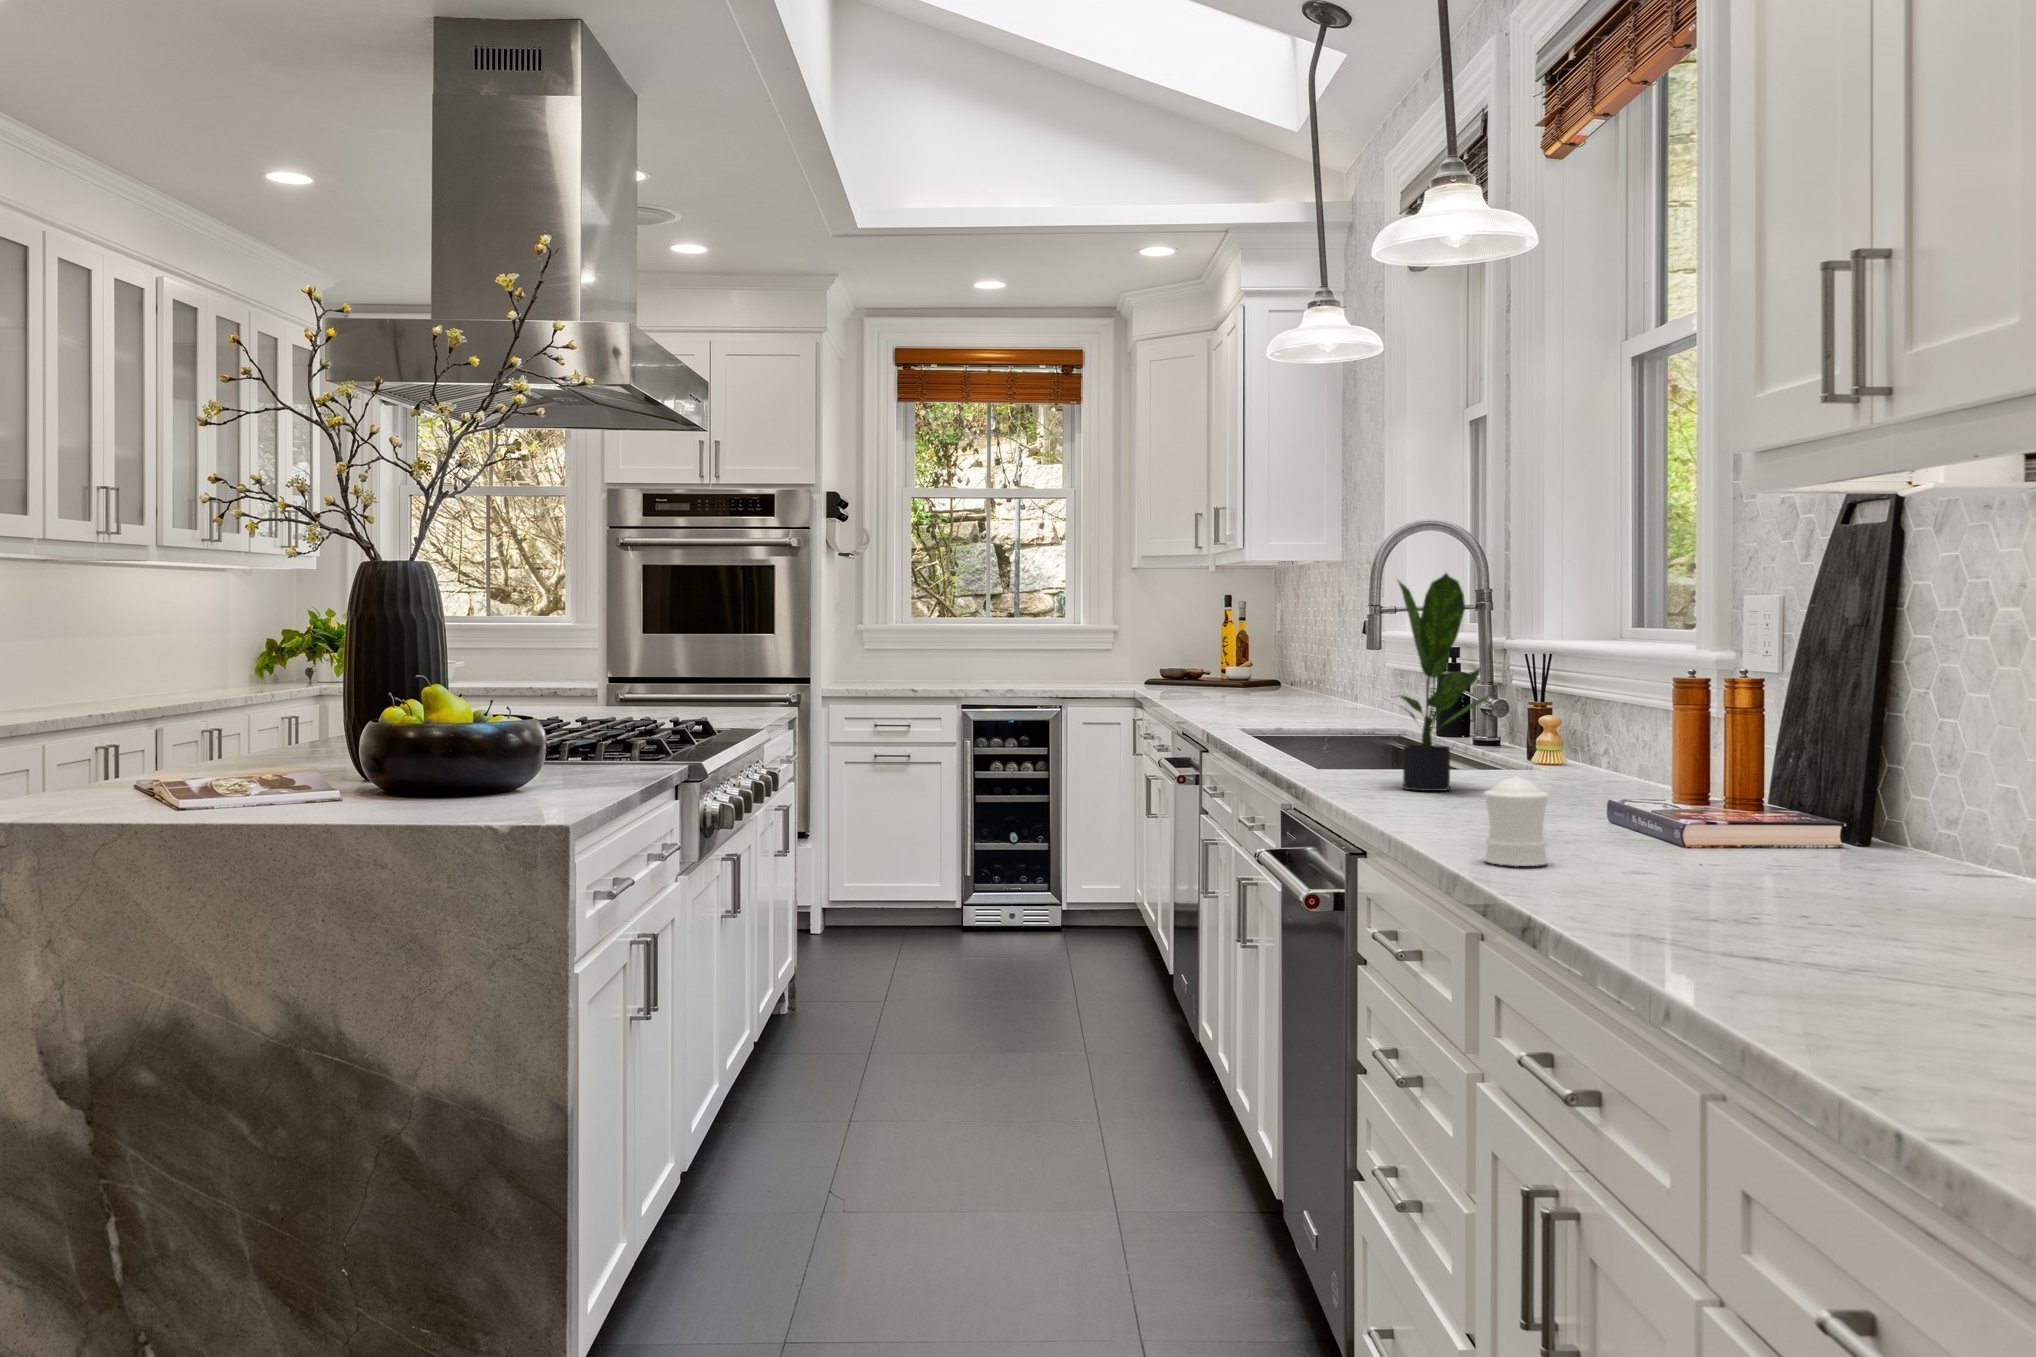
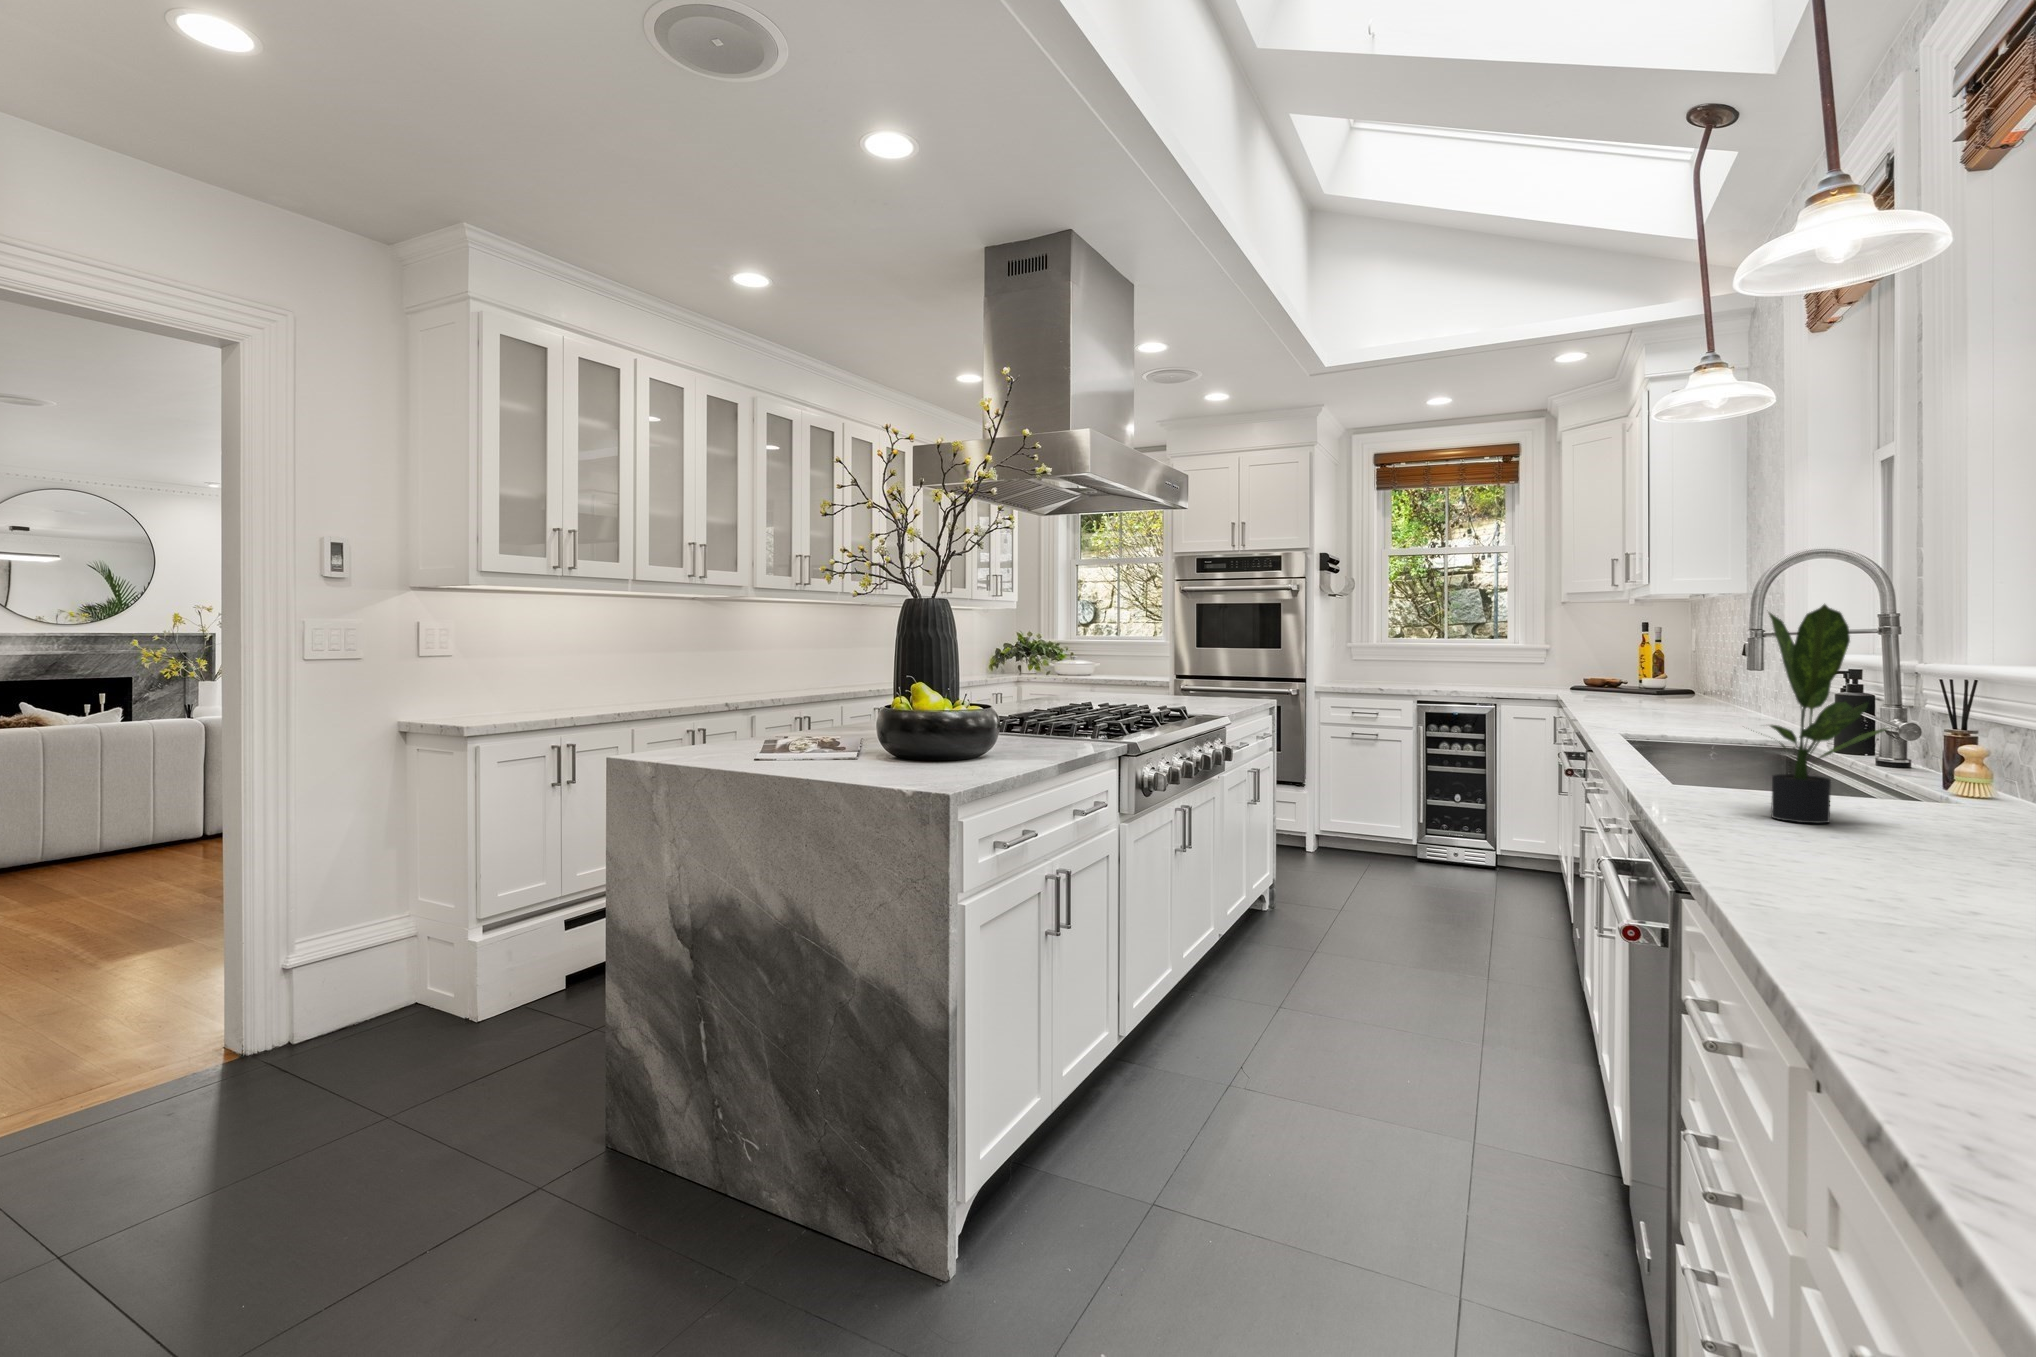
salt shaker: present [1484,776,1549,866] -> none [1845,849,1947,962]

